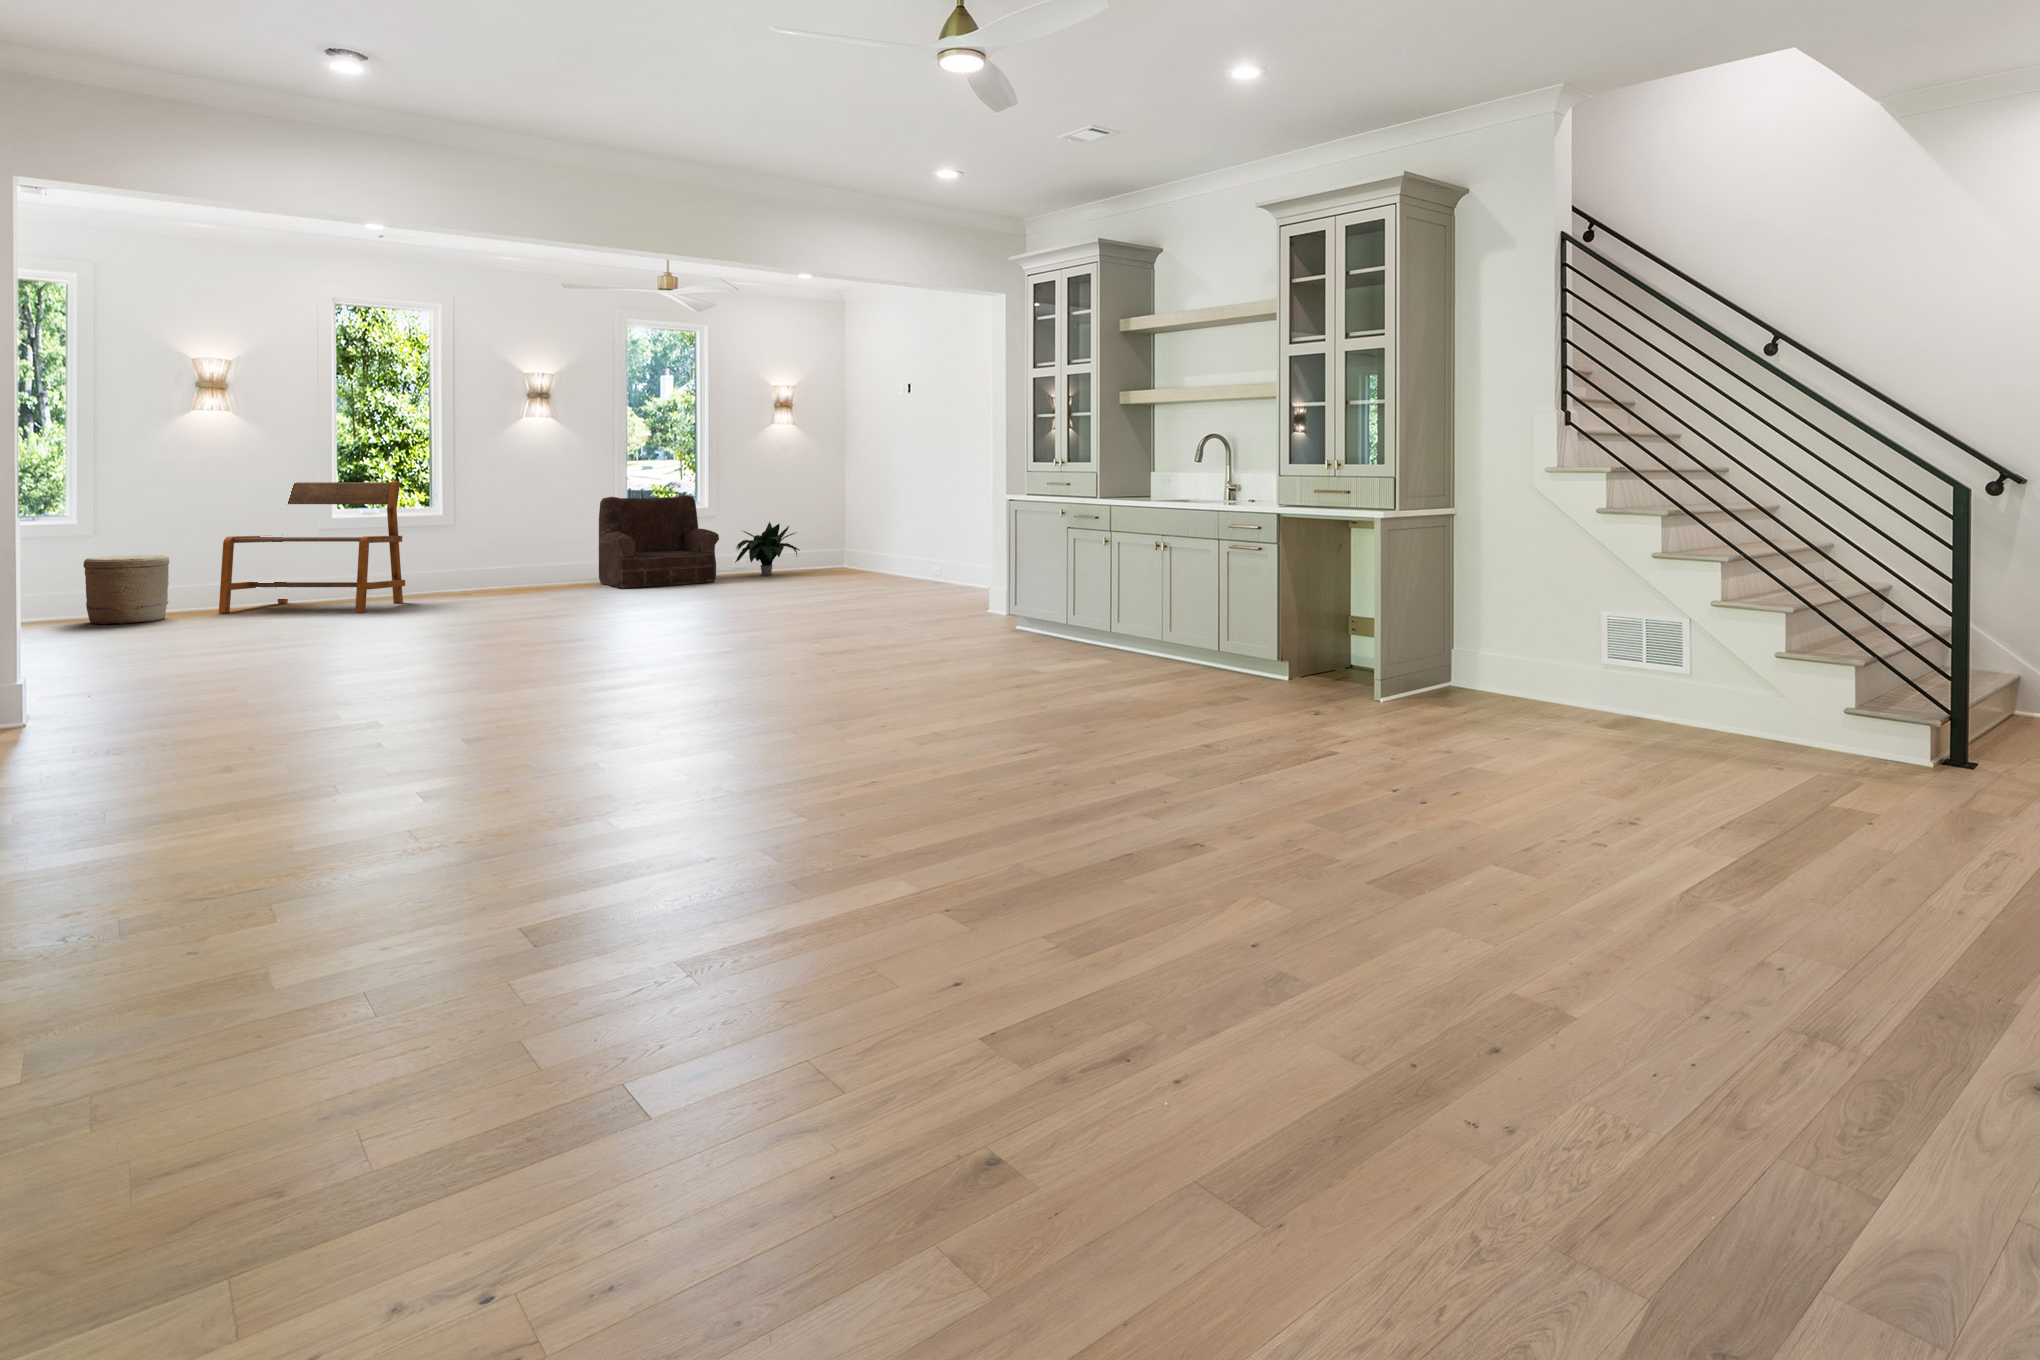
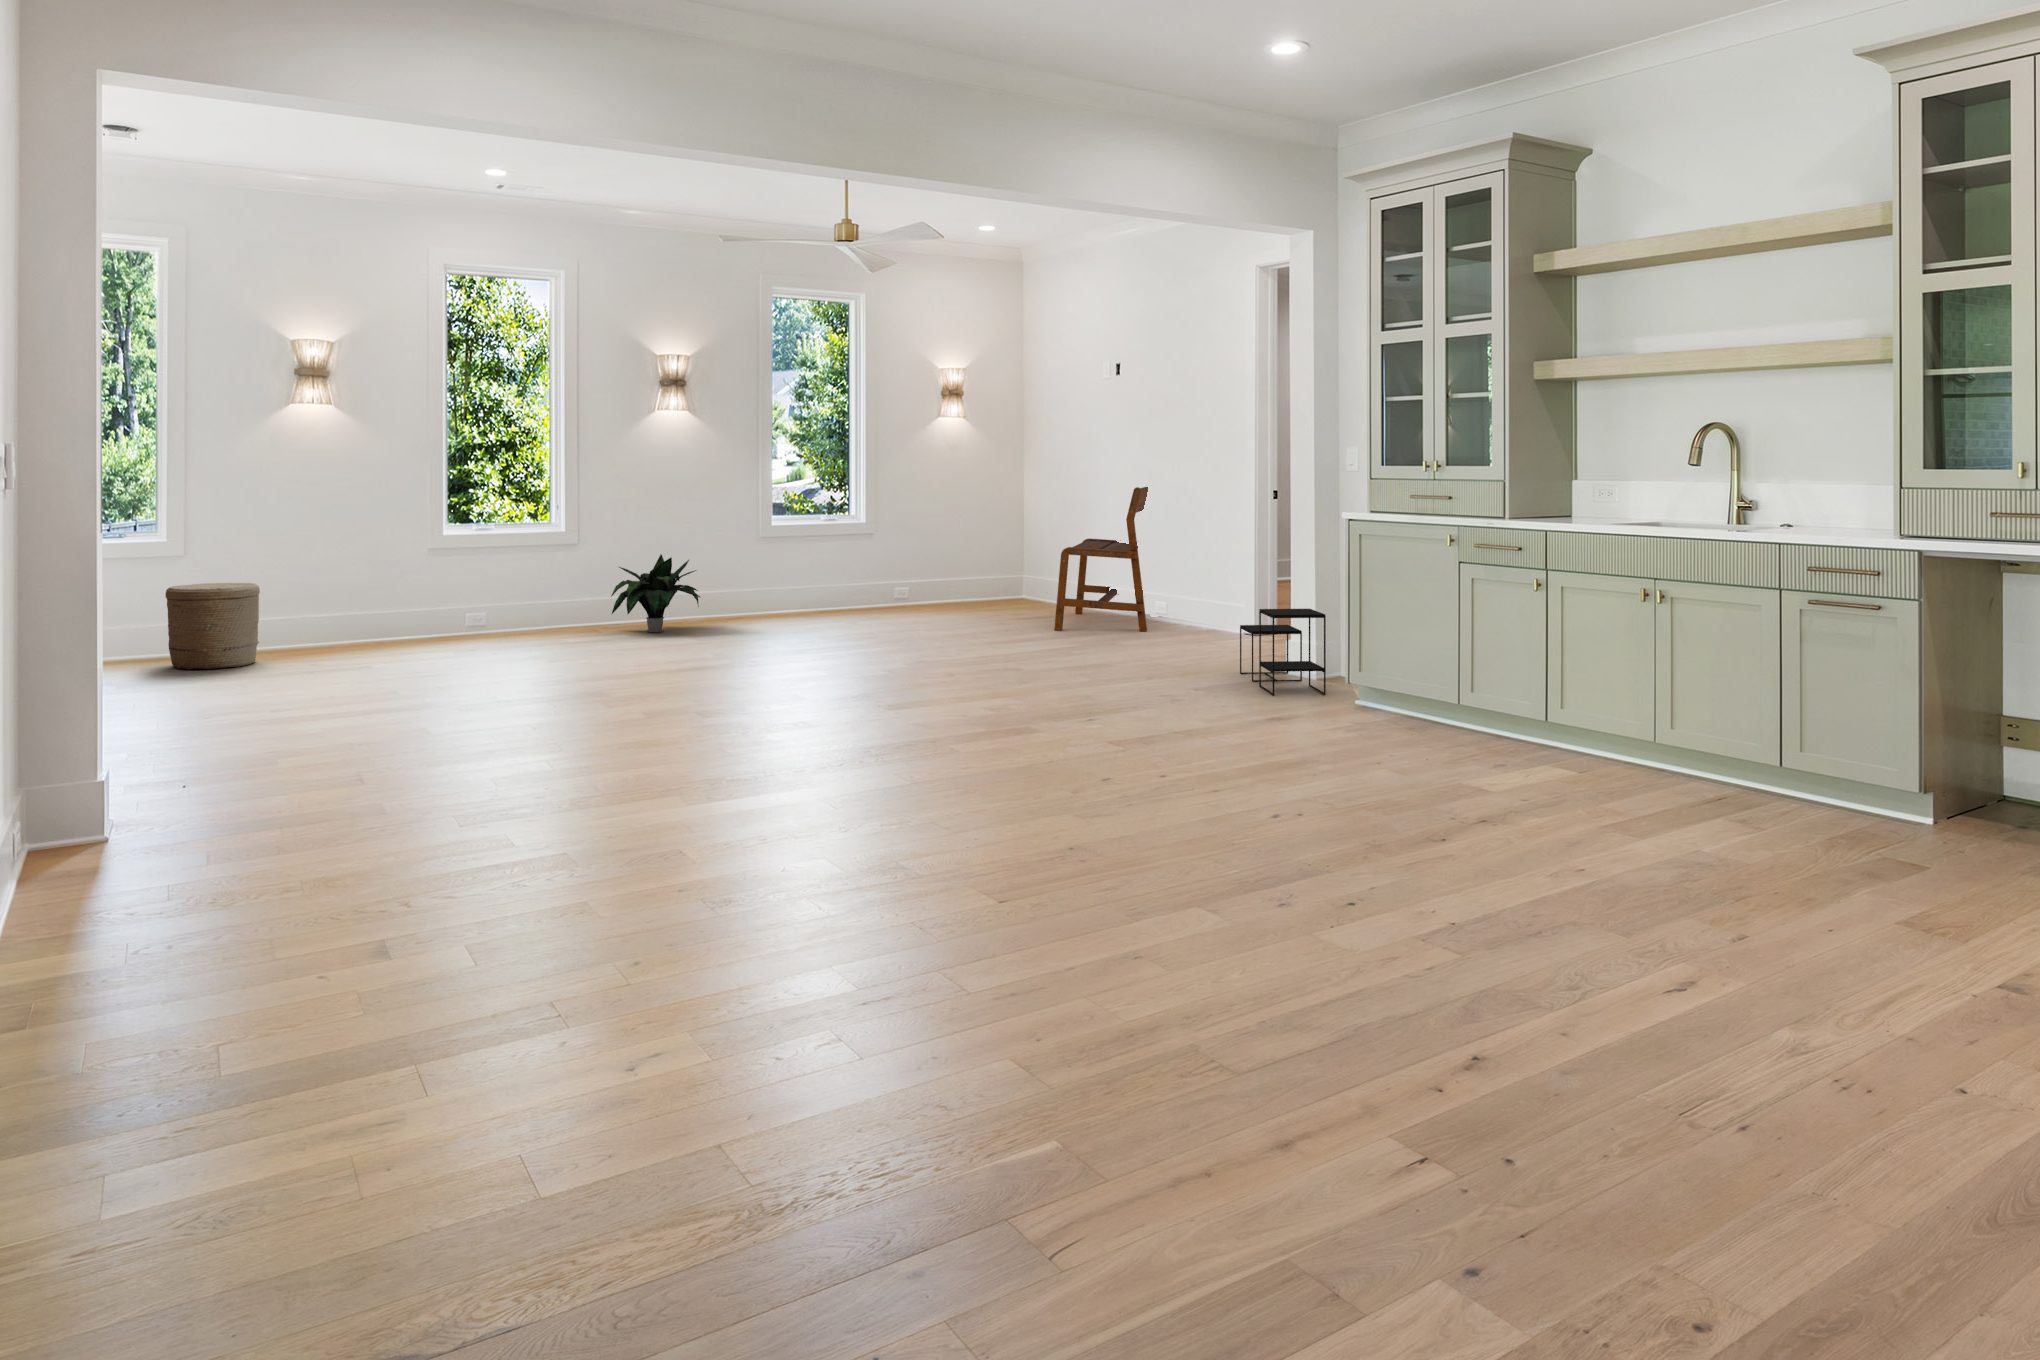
bench: present [219,481,405,613] -> present [1054,487,1148,631]
armchair: present [599,495,719,589] -> none [741,508,888,629]
potted plant: present [735,522,800,576] -> present [611,555,700,633]
side table: none [954,563,1000,623] -> present [1240,609,1326,696]

